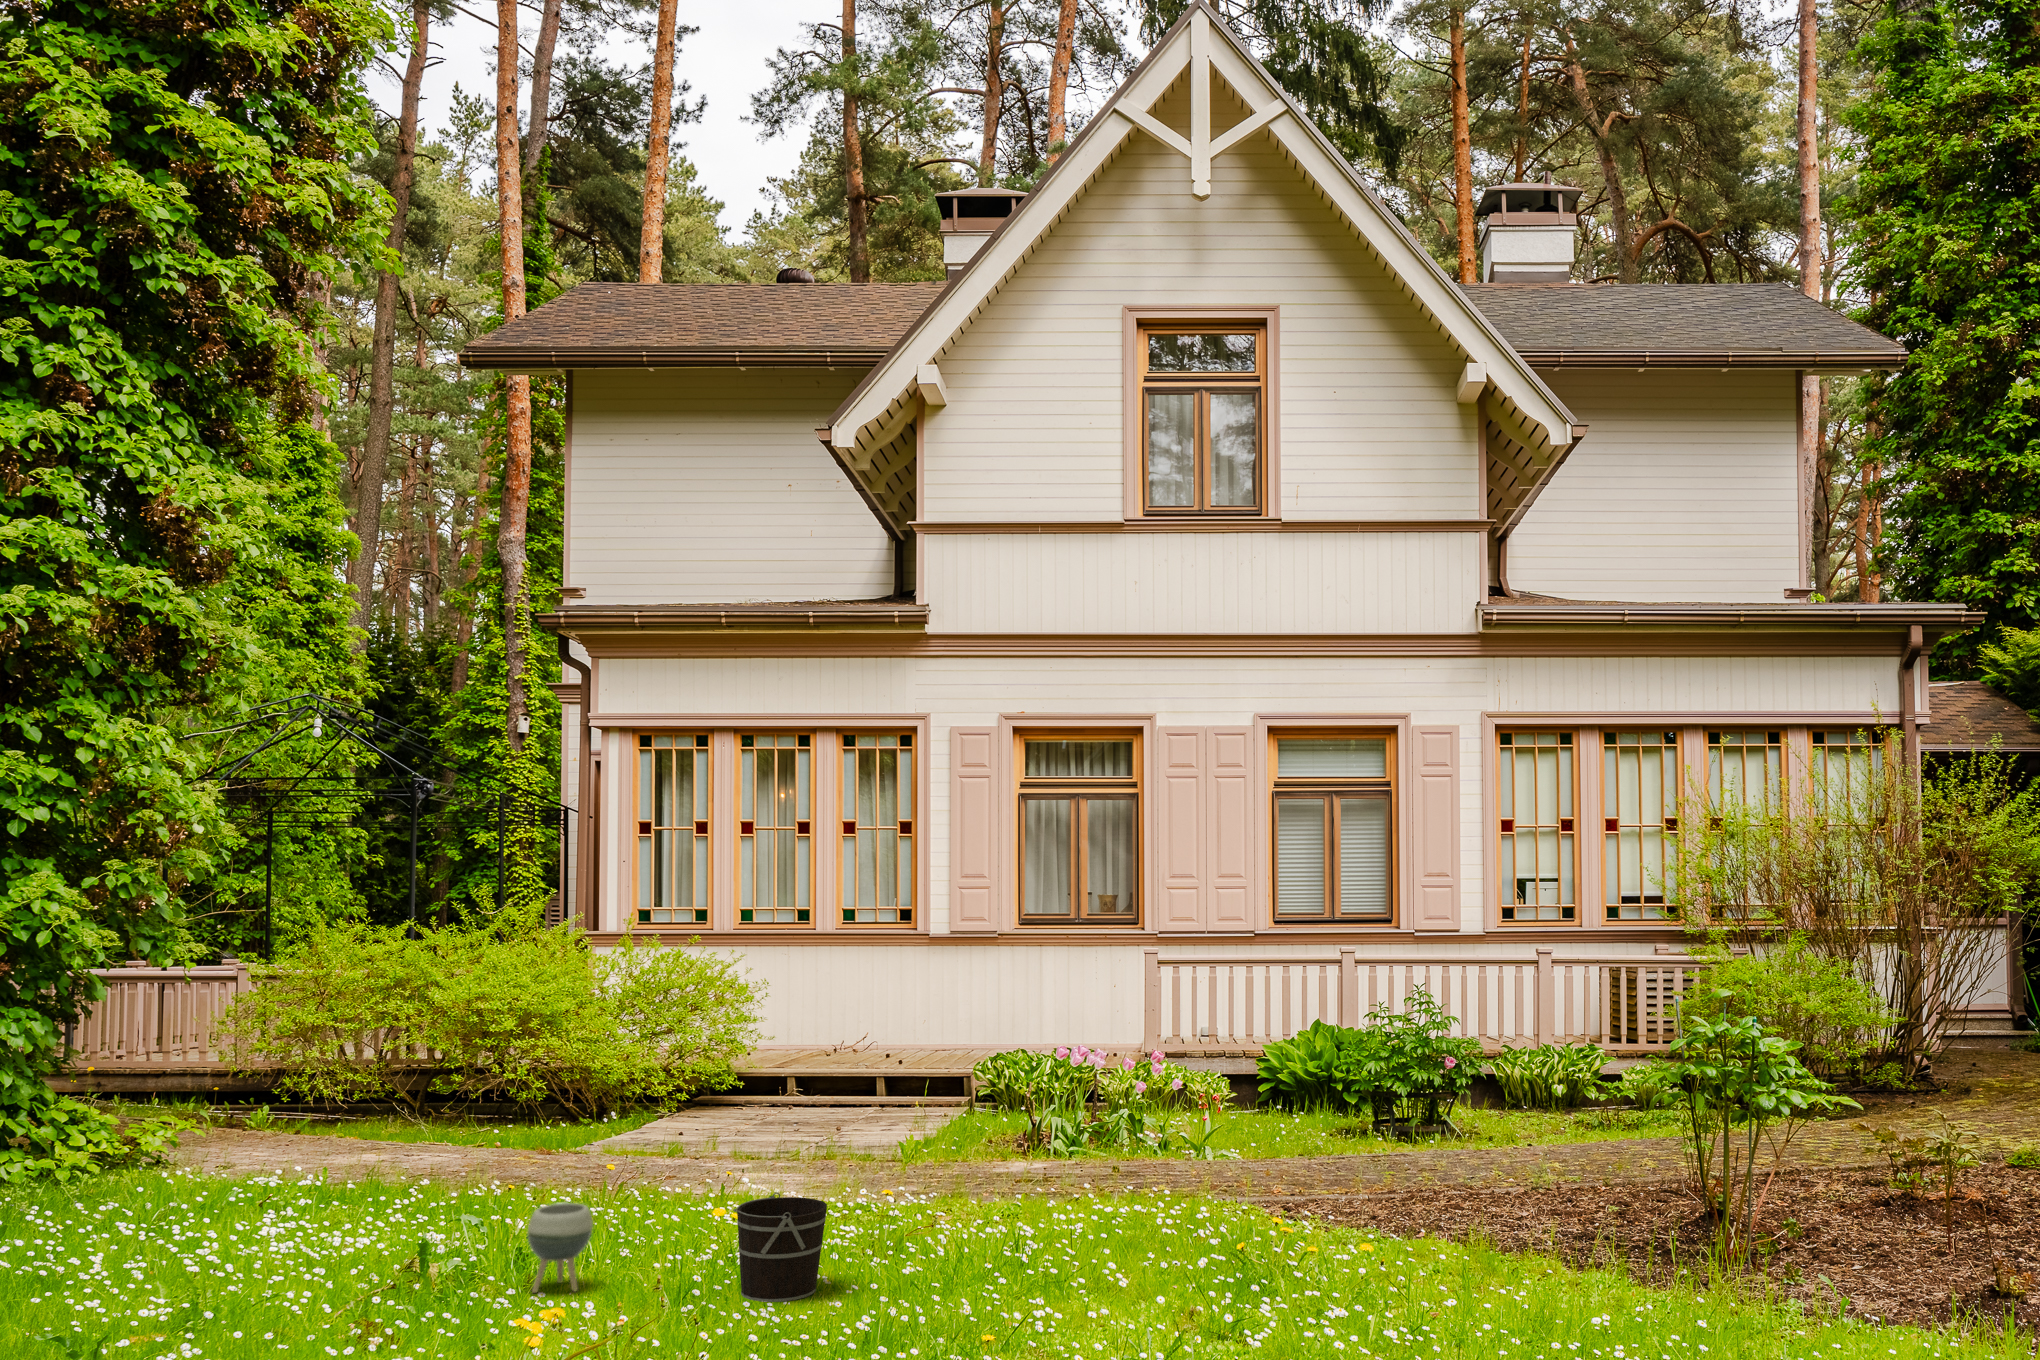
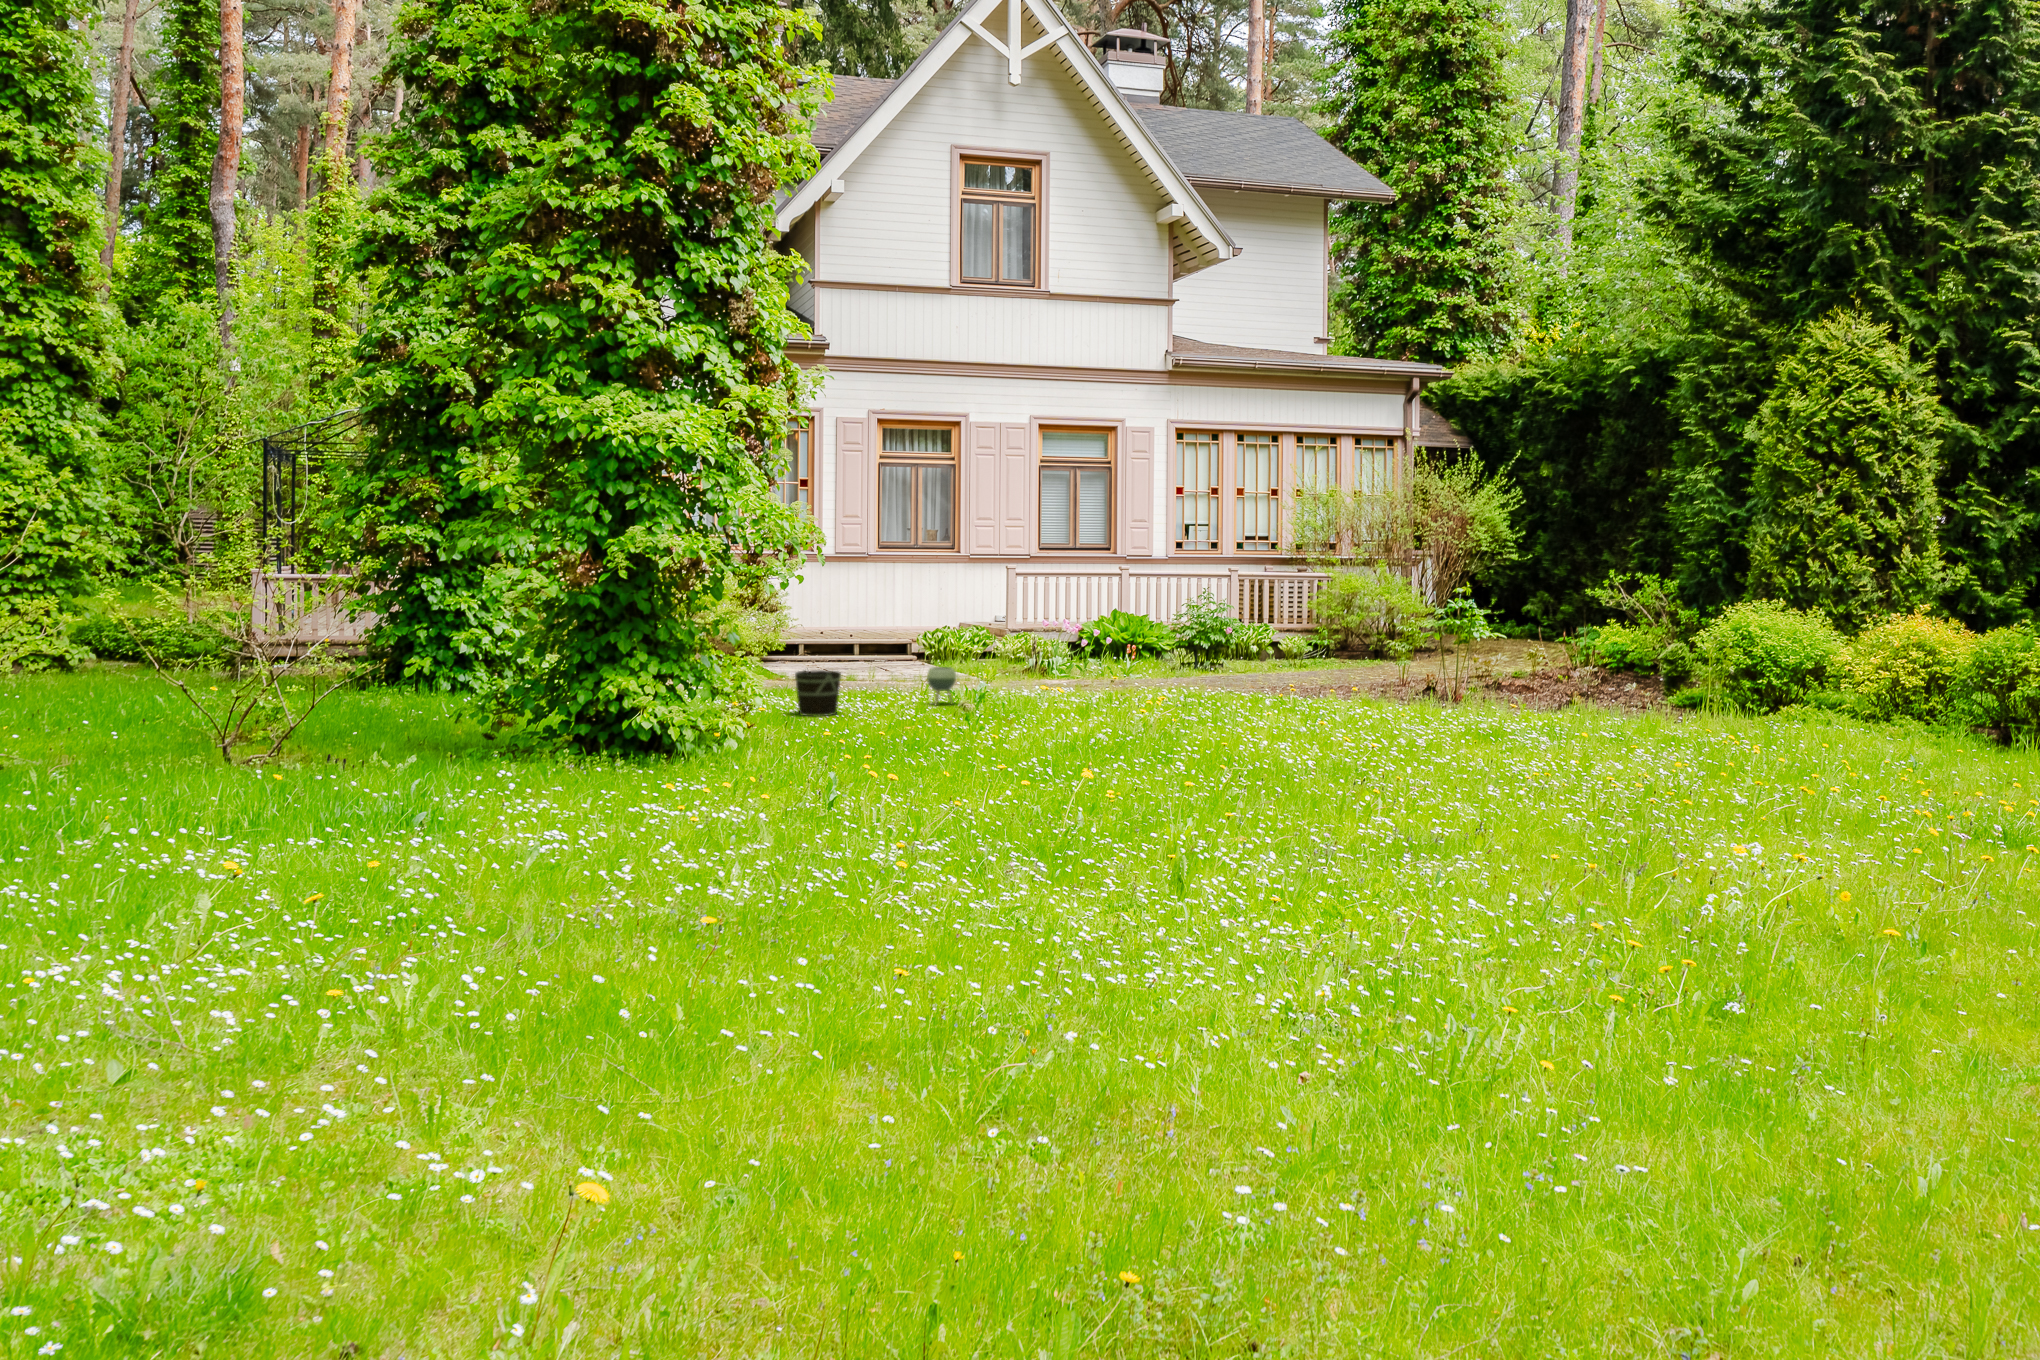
bucket: present [733,1192,827,1302] -> present [795,668,841,716]

